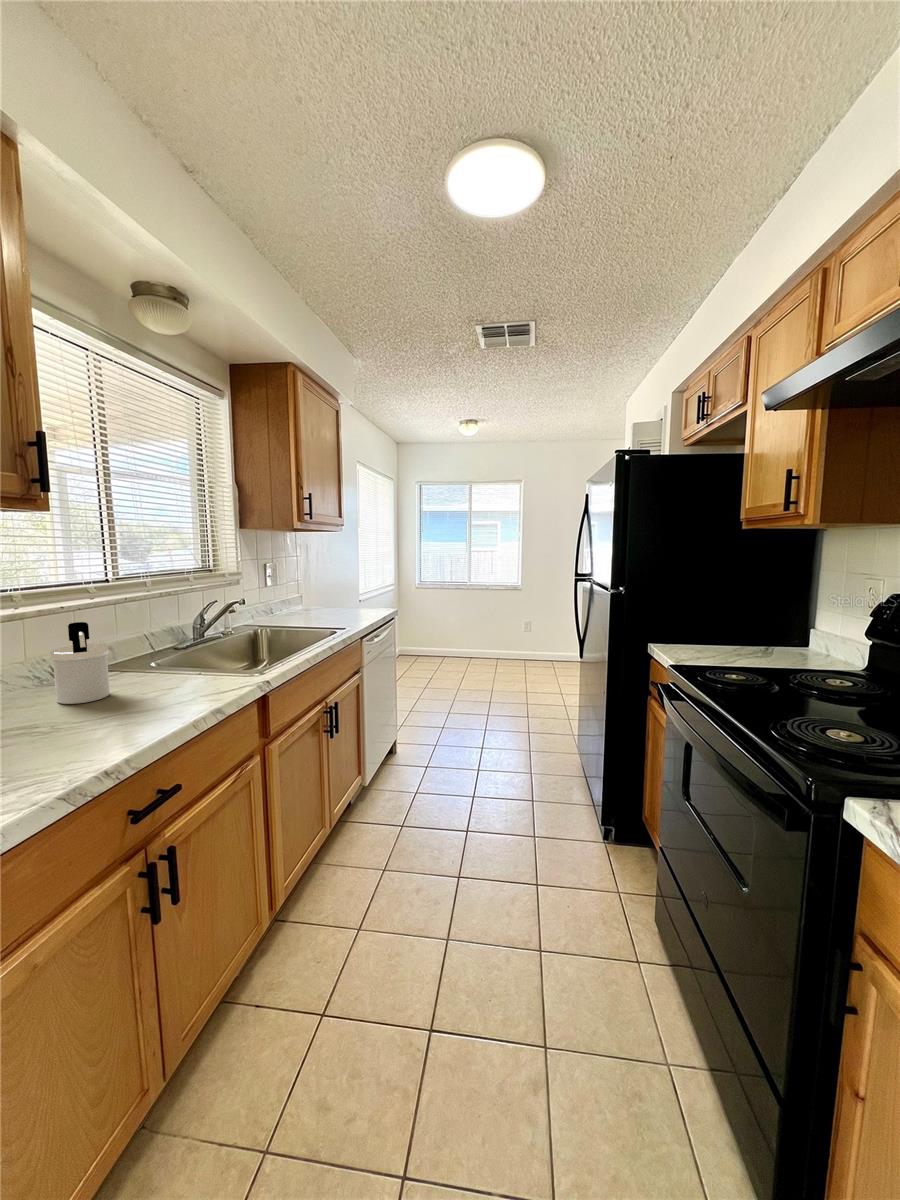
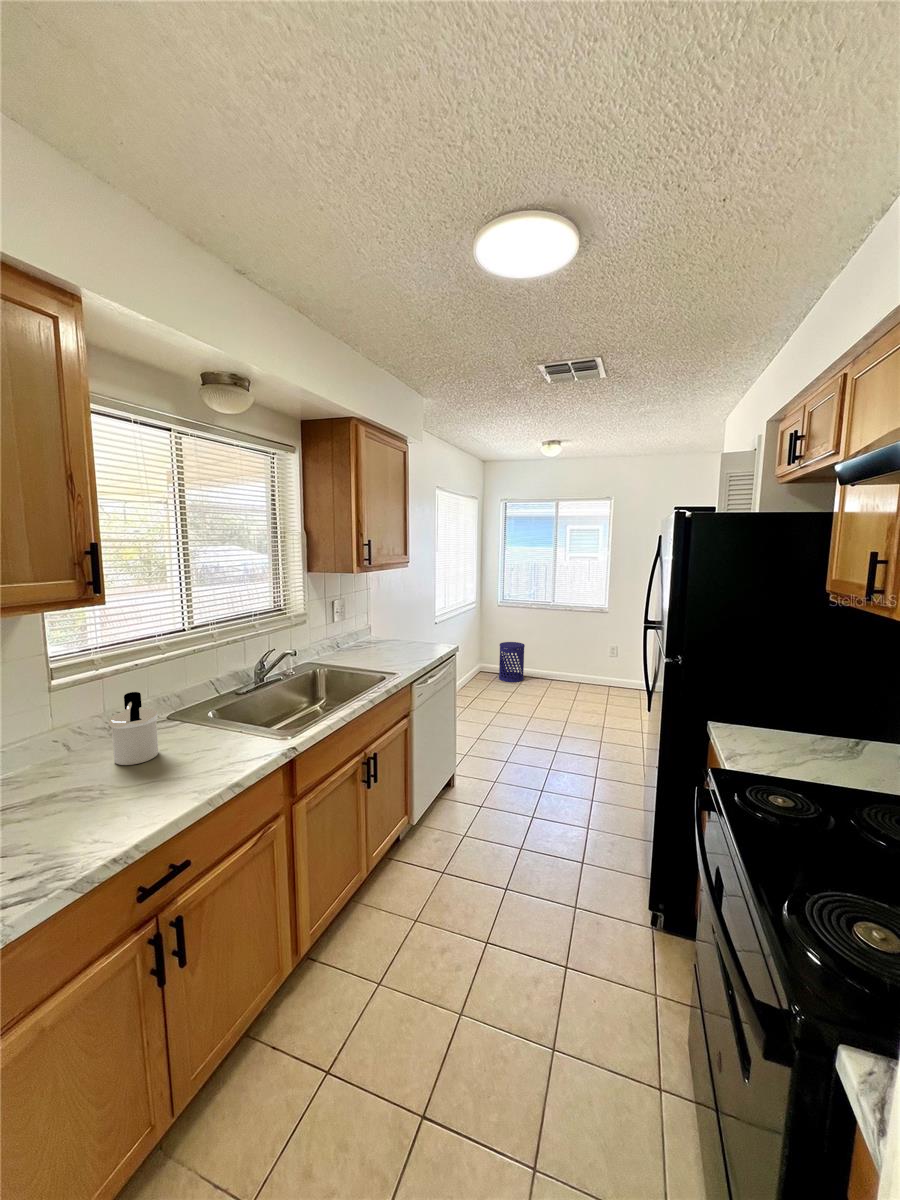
waste bin: none [418,624,443,663] -> present [499,642,525,682]

